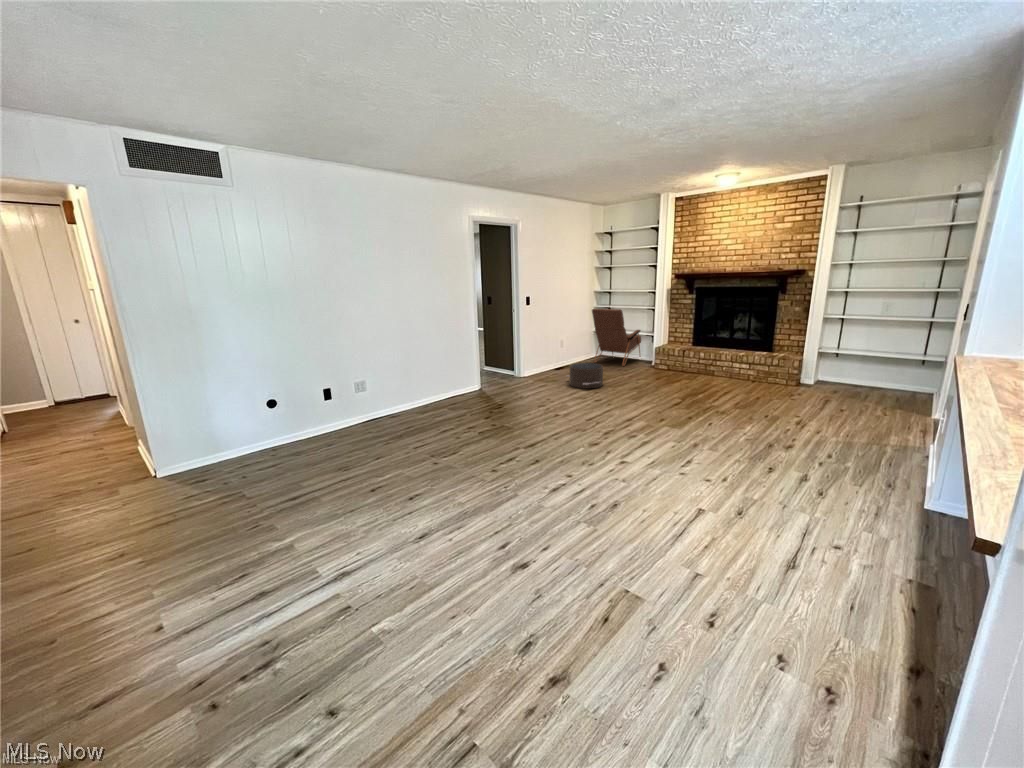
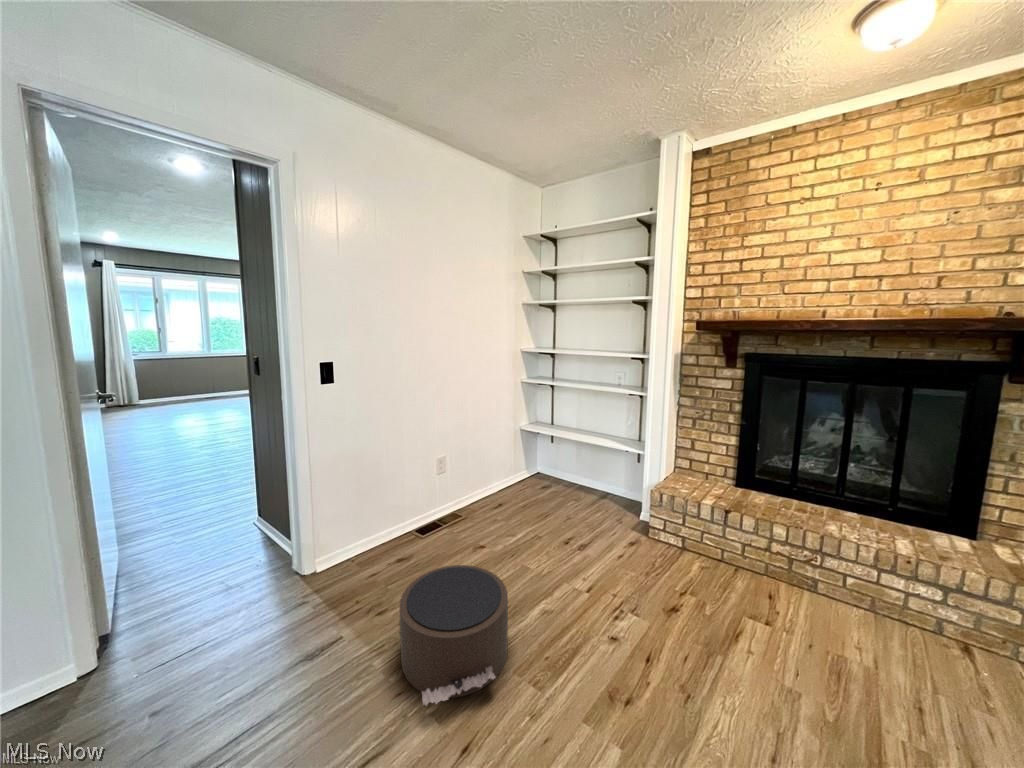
armchair: present [592,309,641,366] -> none [507,390,614,524]

